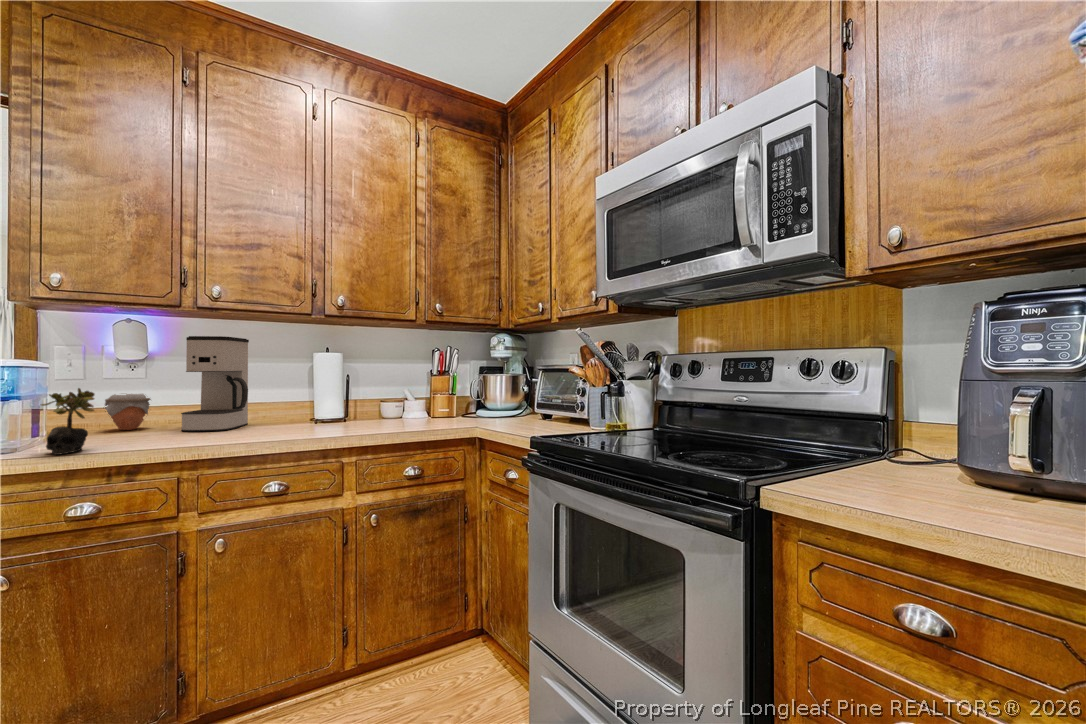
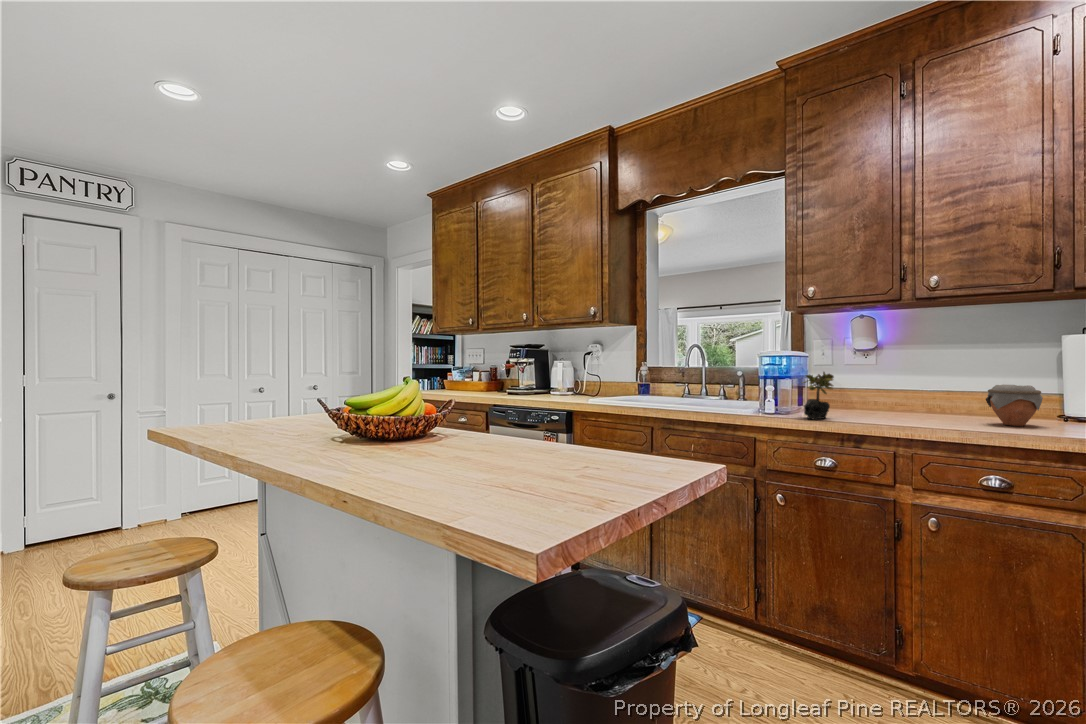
coffee maker: present [181,336,249,431] -> none [905,325,975,417]
jar: present [105,394,151,430] -> present [986,385,1043,426]

